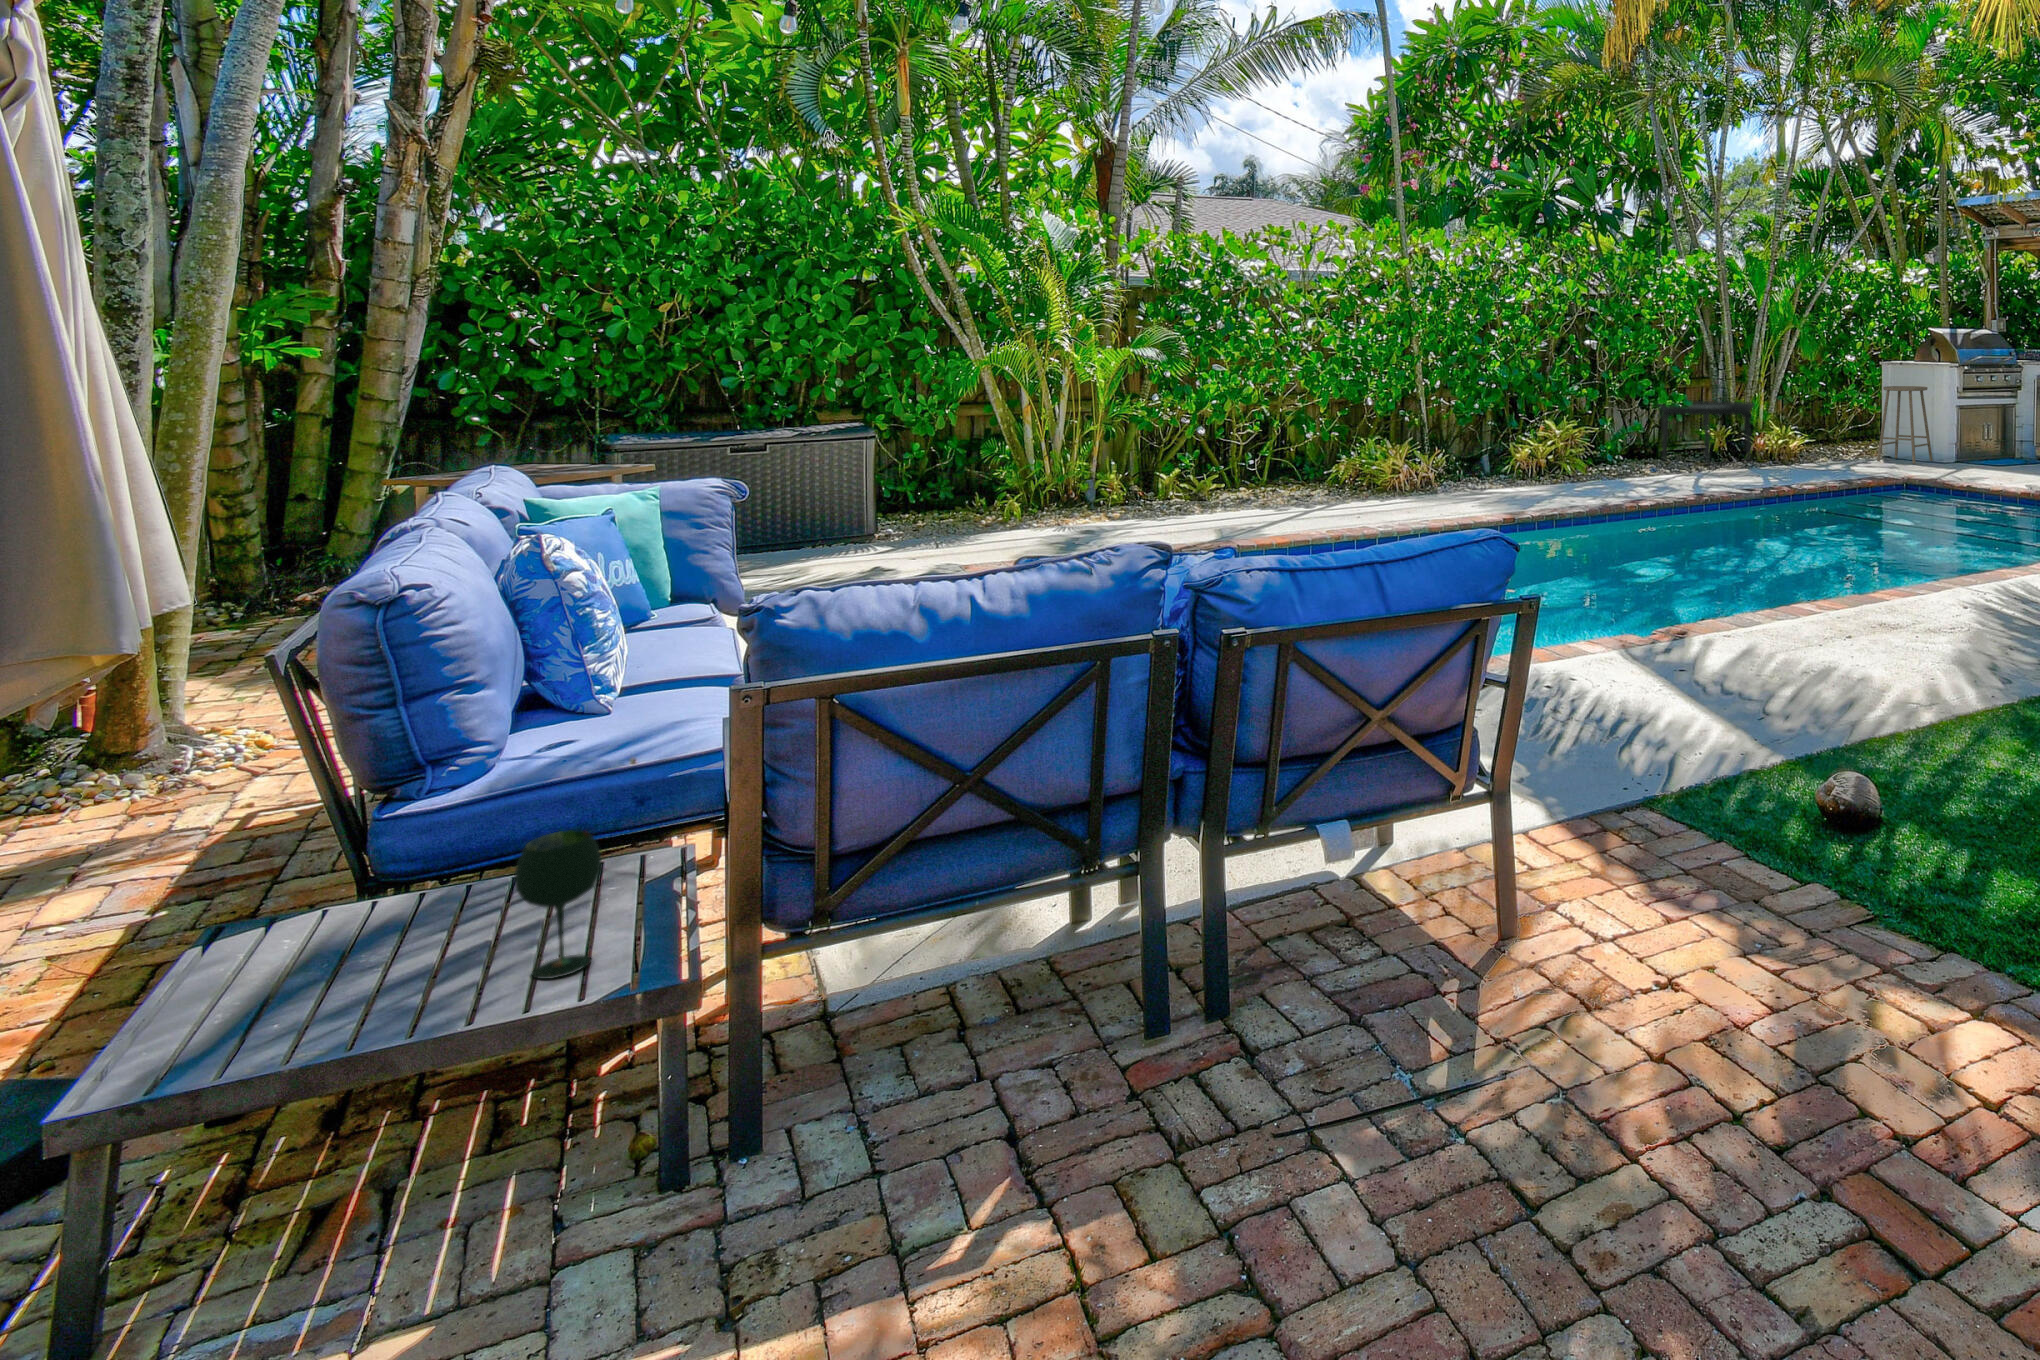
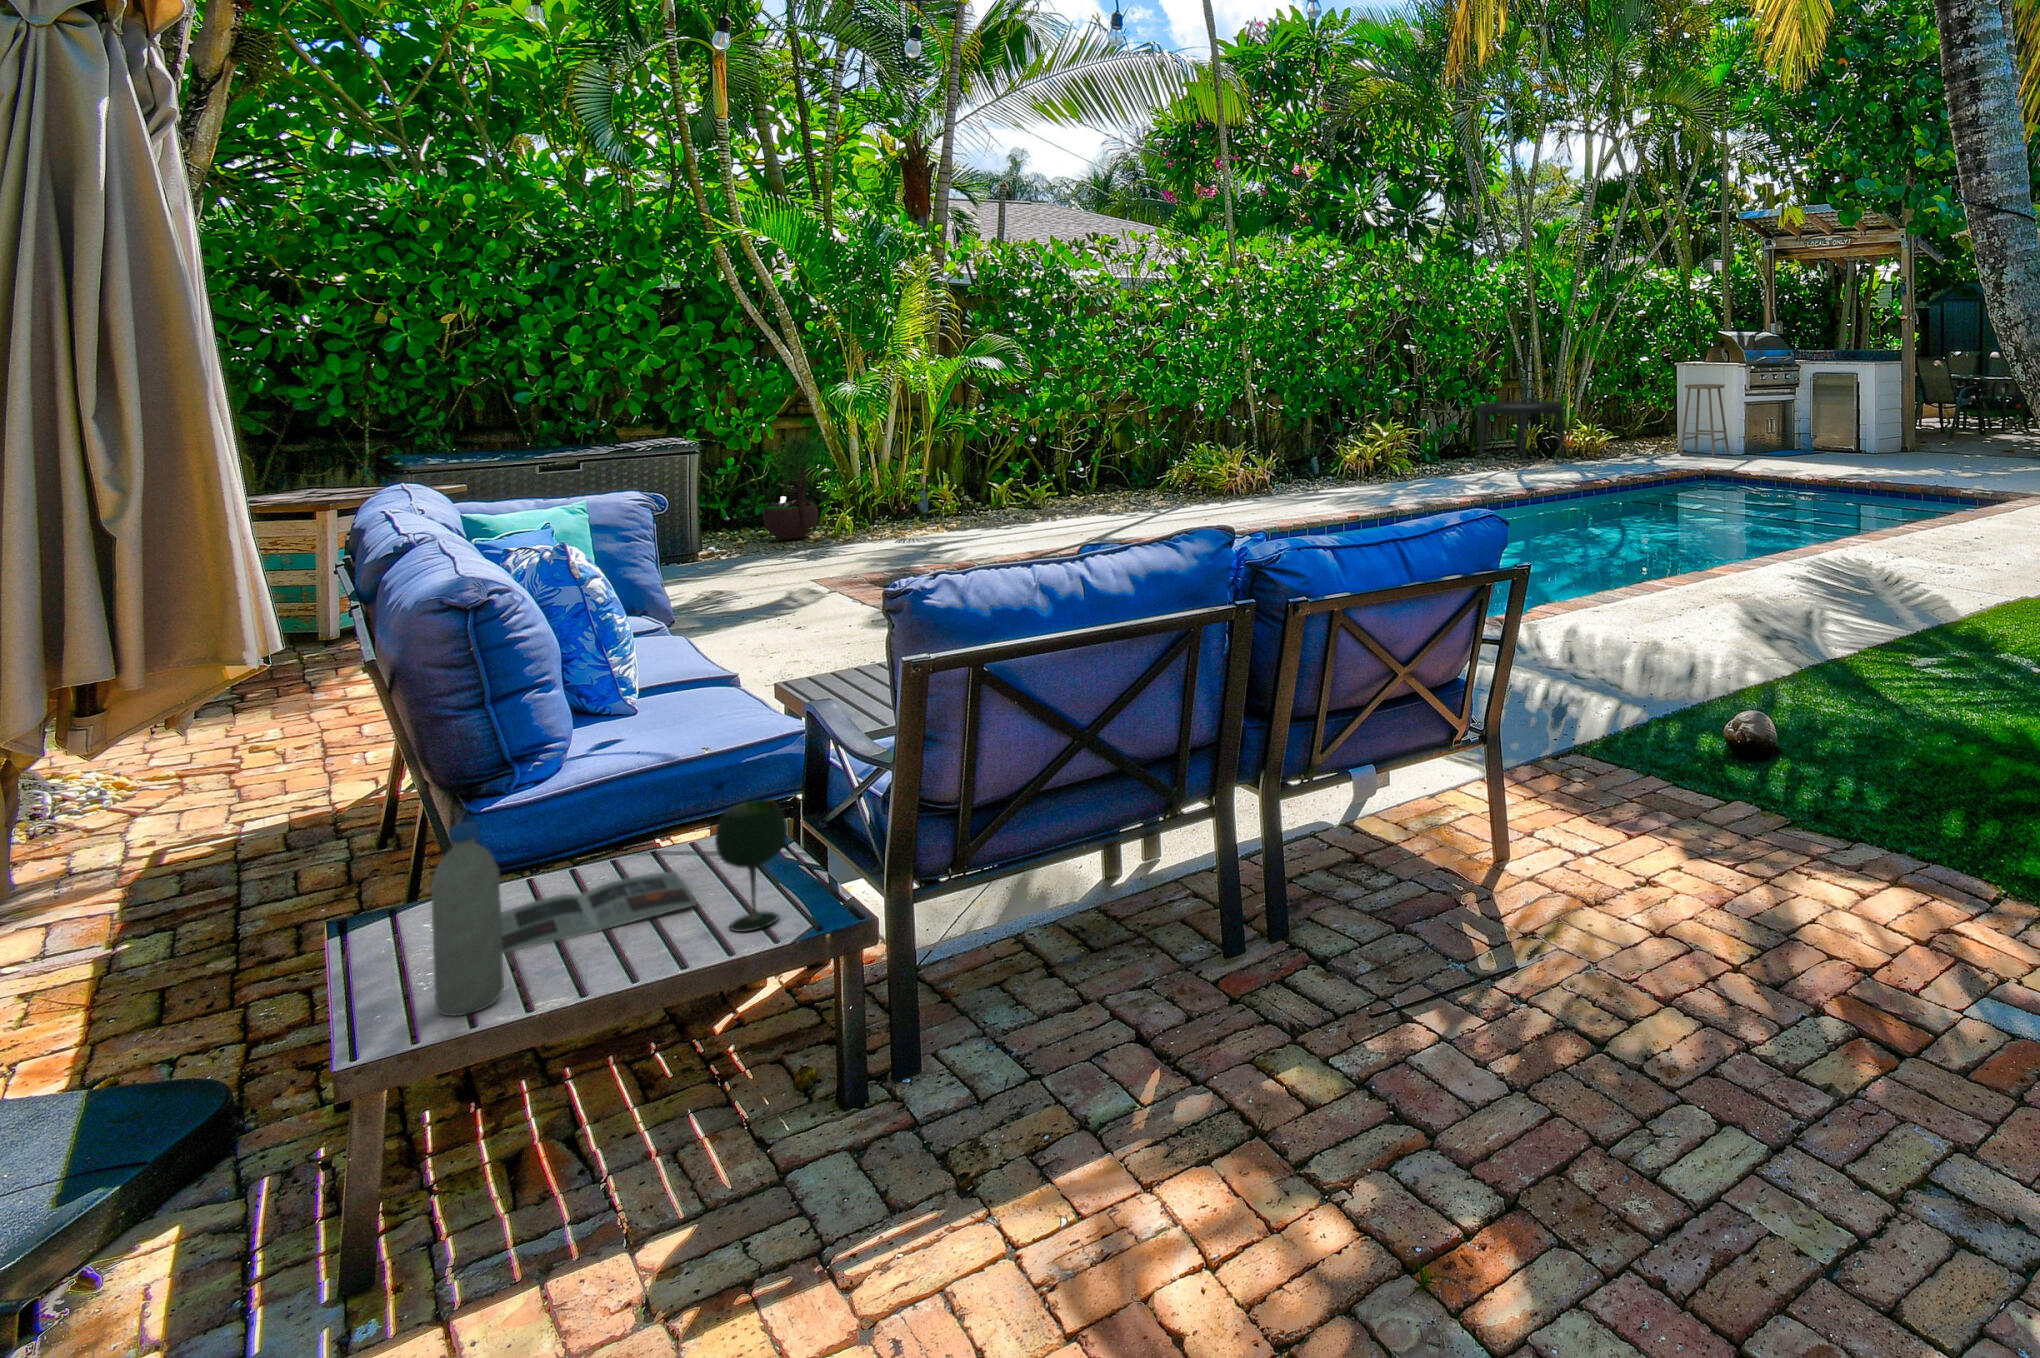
potted tree: none [948,415,1011,523] -> present [763,427,833,540]
water bottle: none [151,846,242,1063] -> present [431,822,504,1016]
magazine: none [279,894,538,989] -> present [501,872,696,953]

